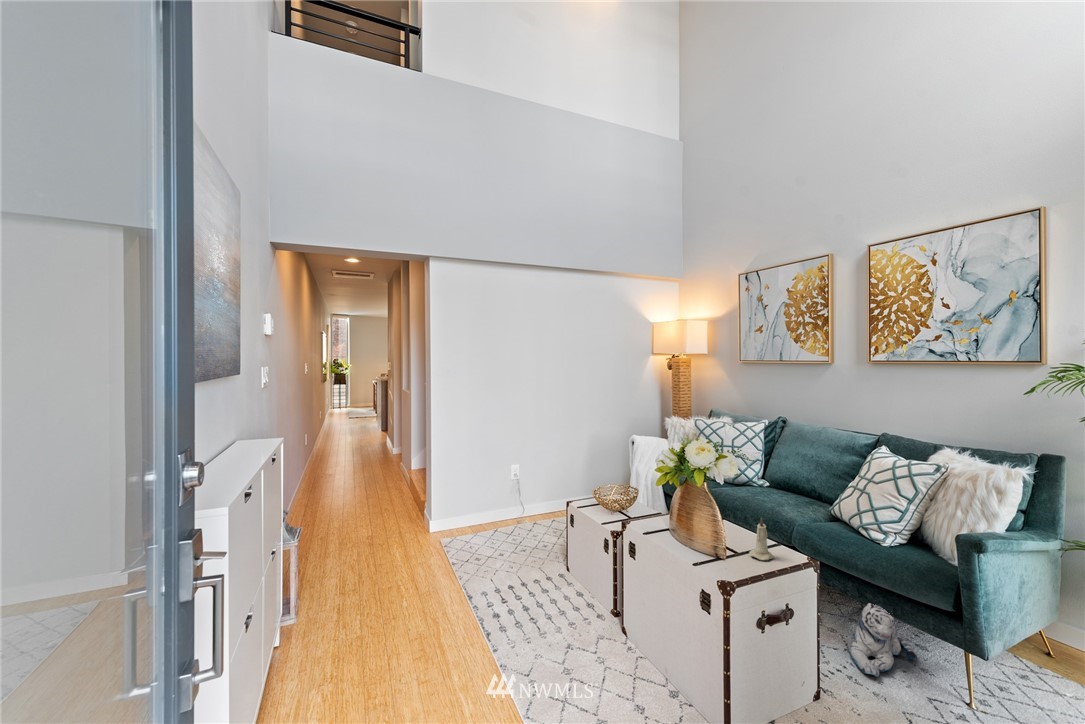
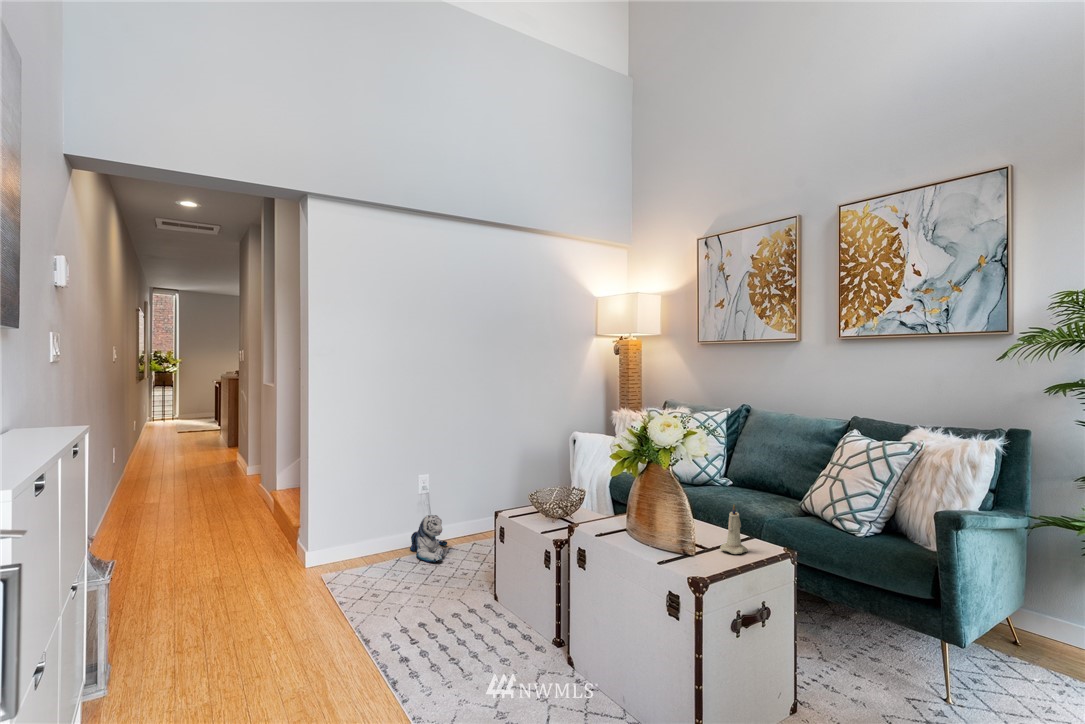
plush toy: present [850,603,916,677] -> present [410,515,447,562]

